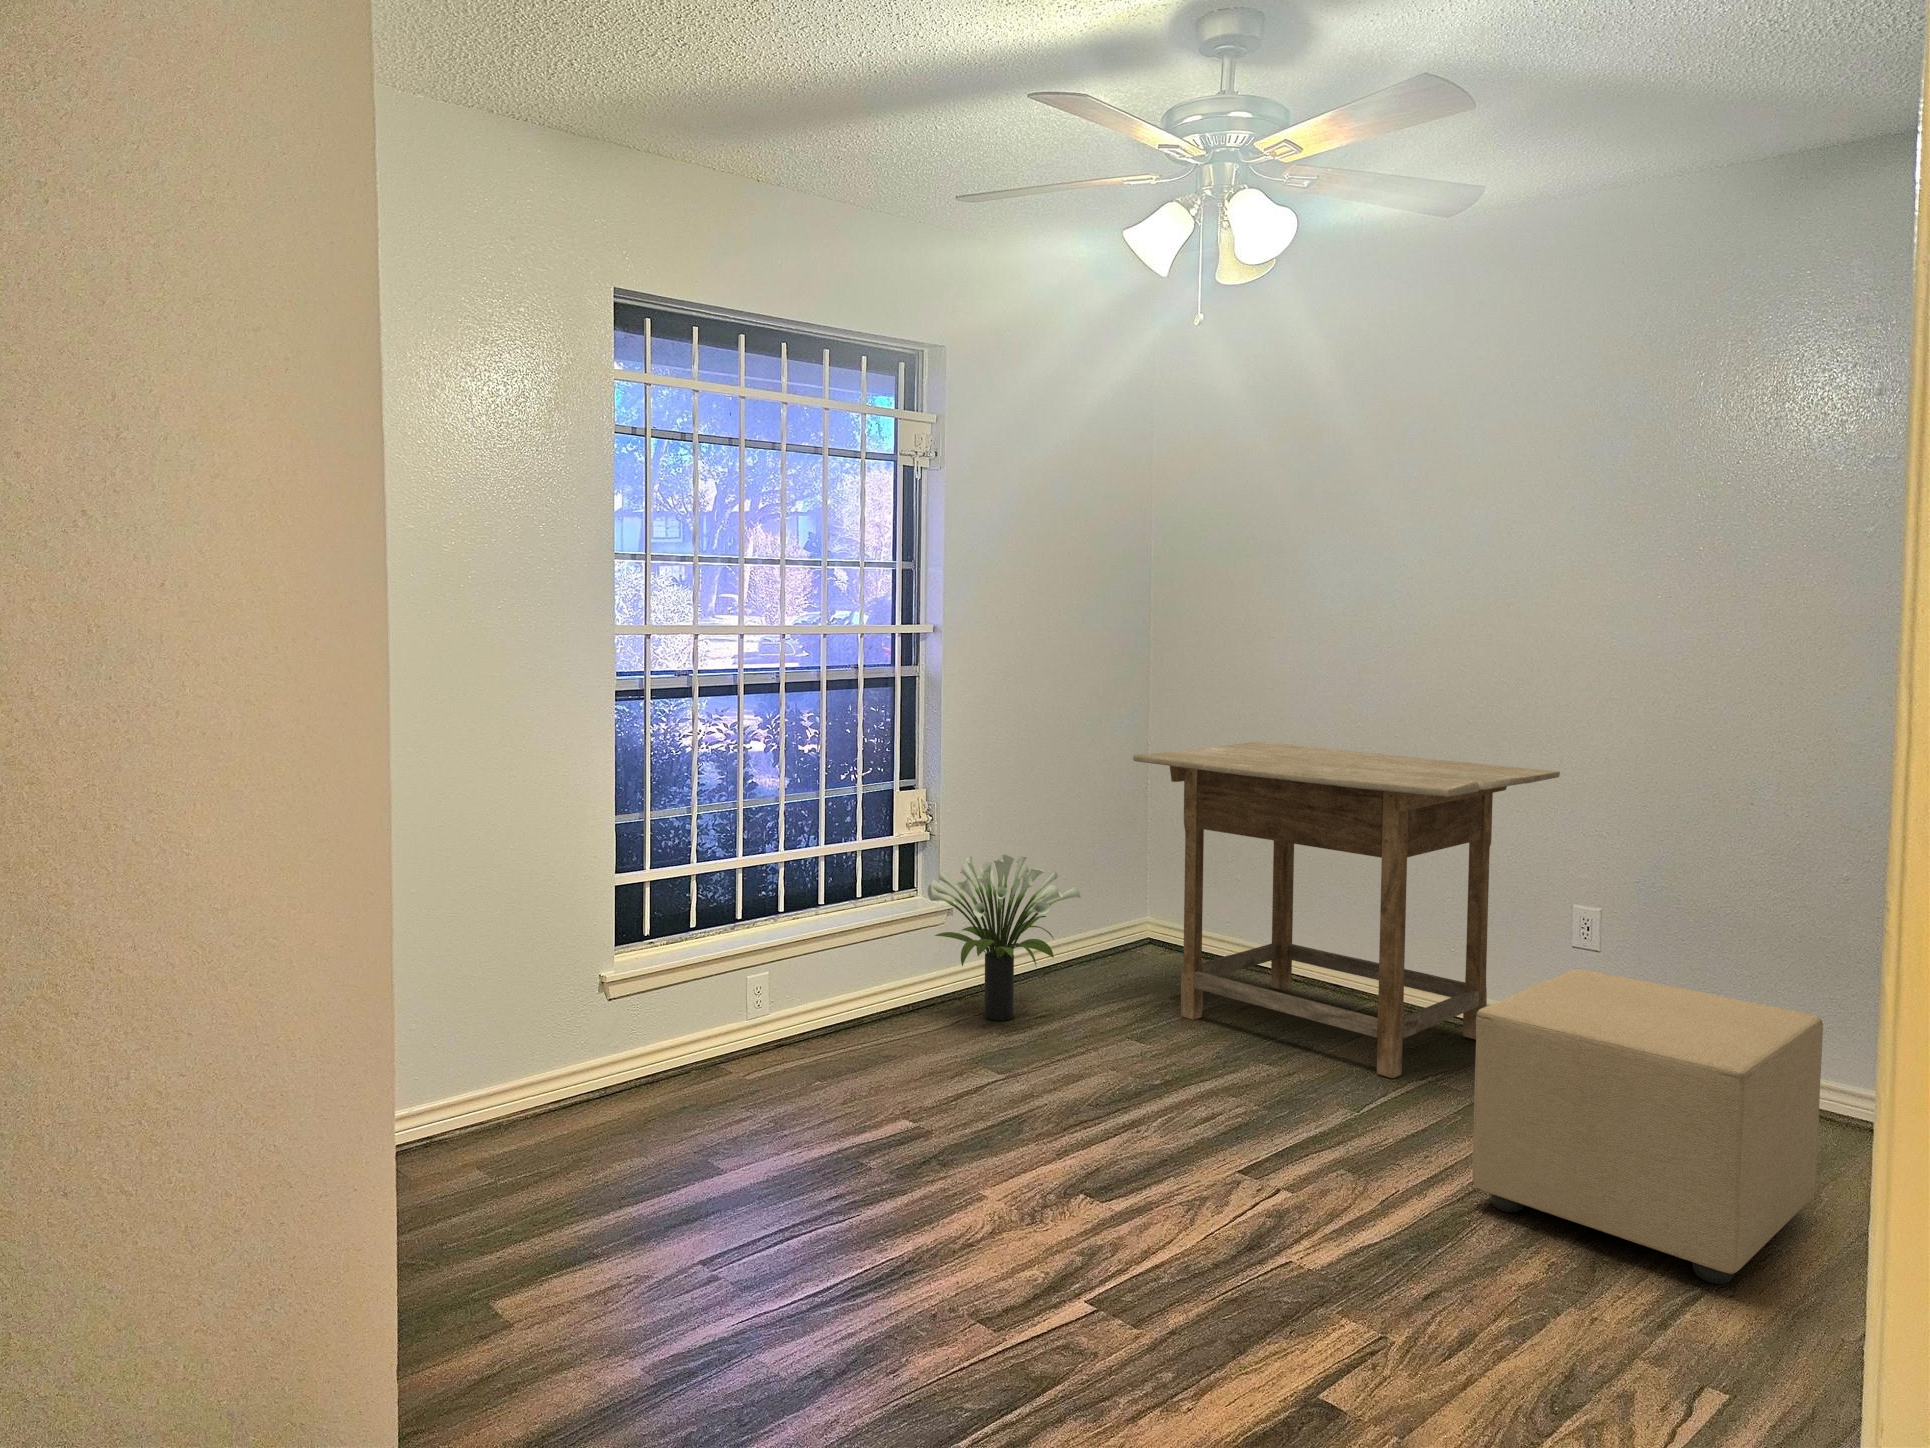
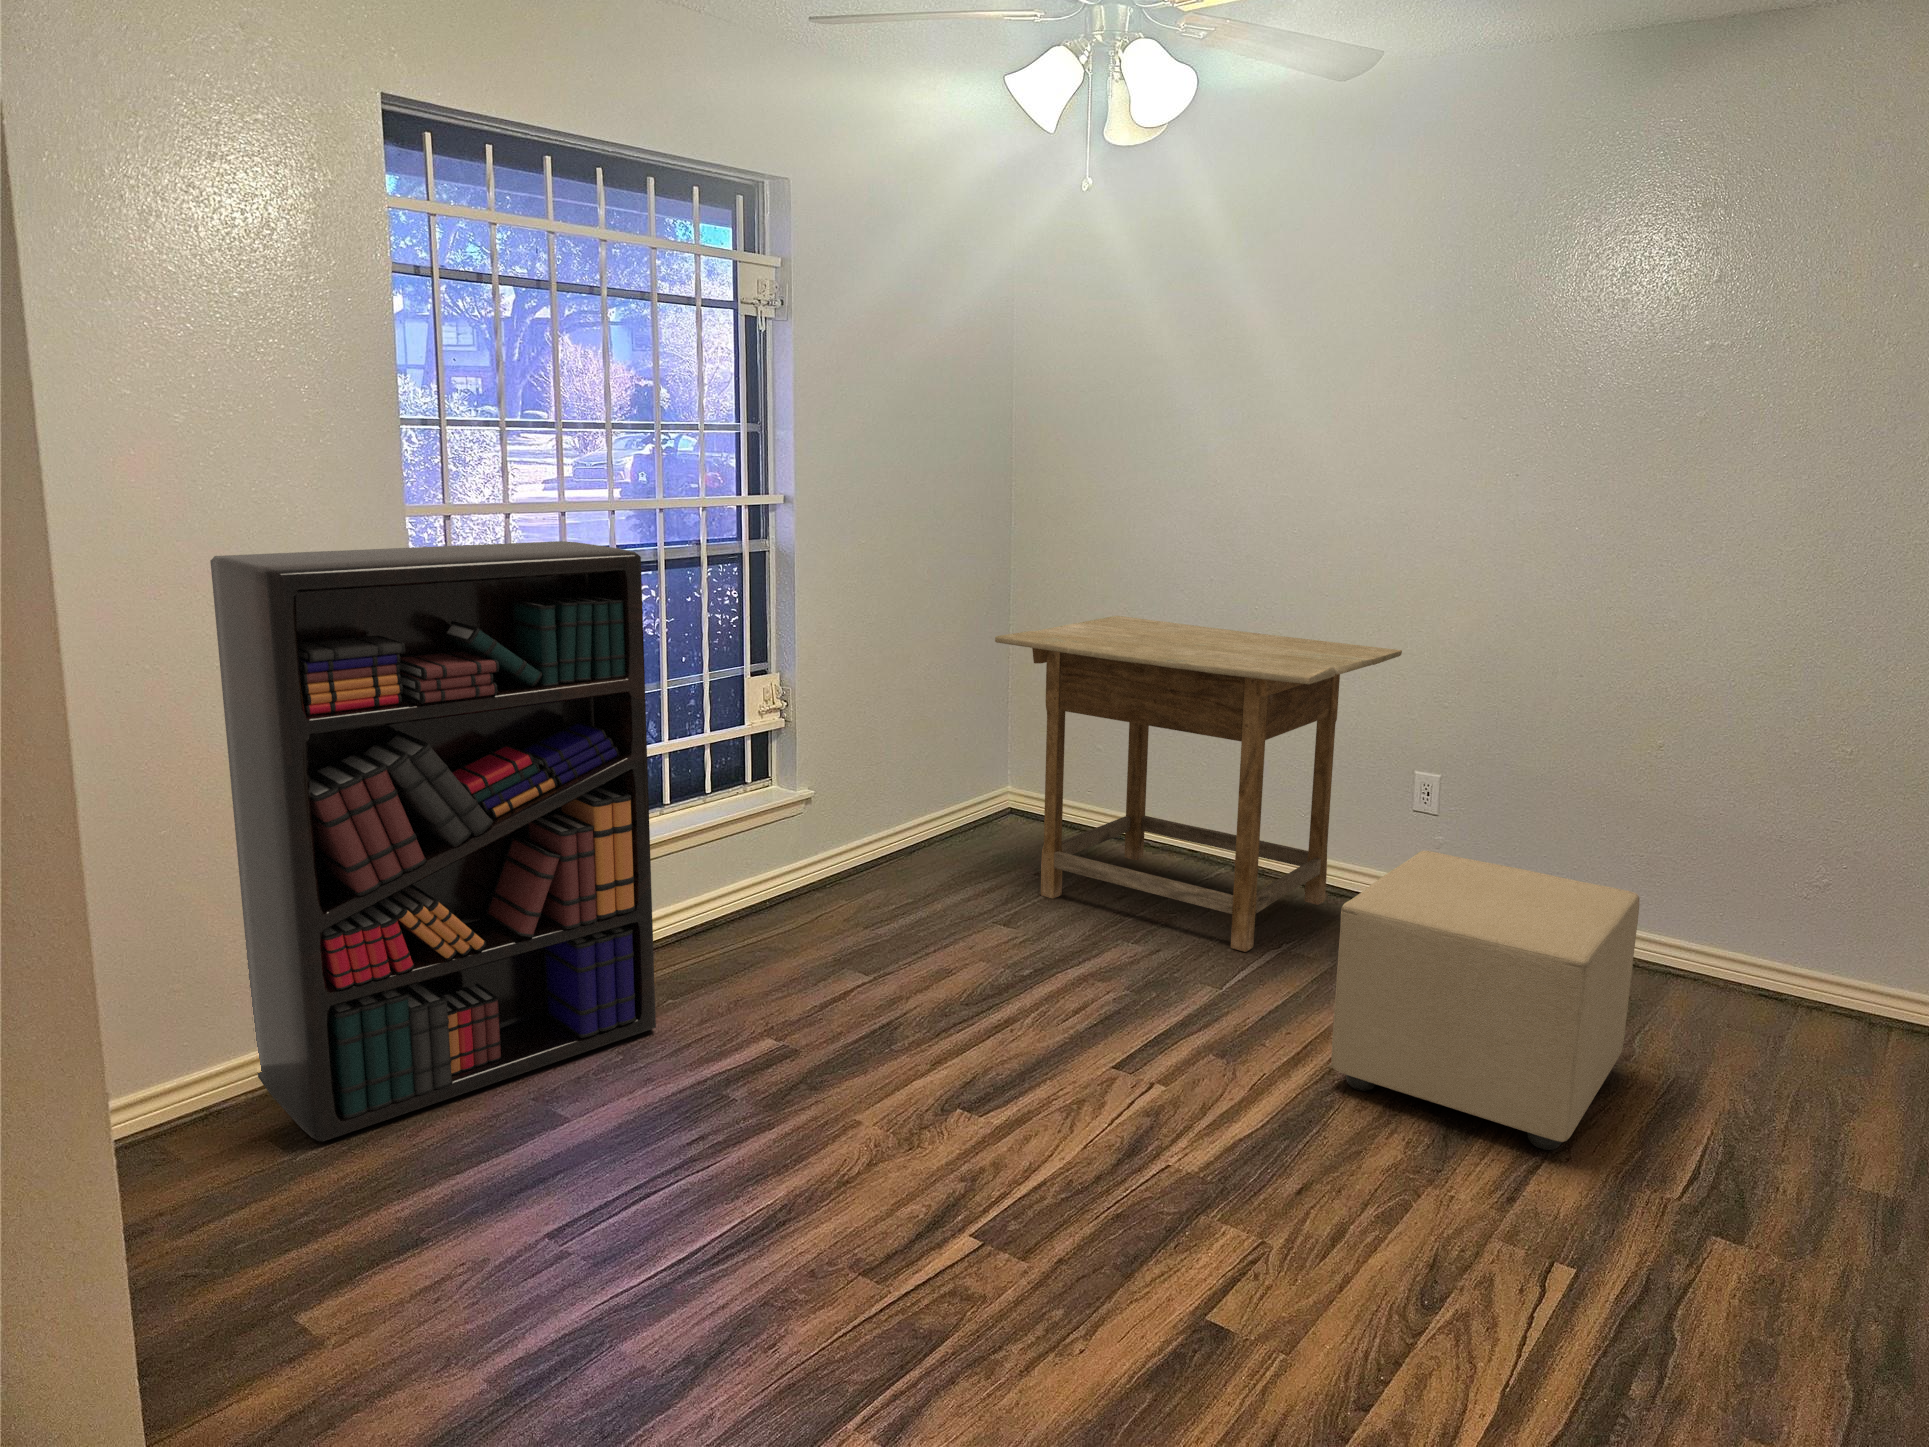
bookshelf: none [460,658,804,1172] -> present [210,541,656,1142]
potted plant: present [928,853,1081,1021] -> none [782,741,943,912]

